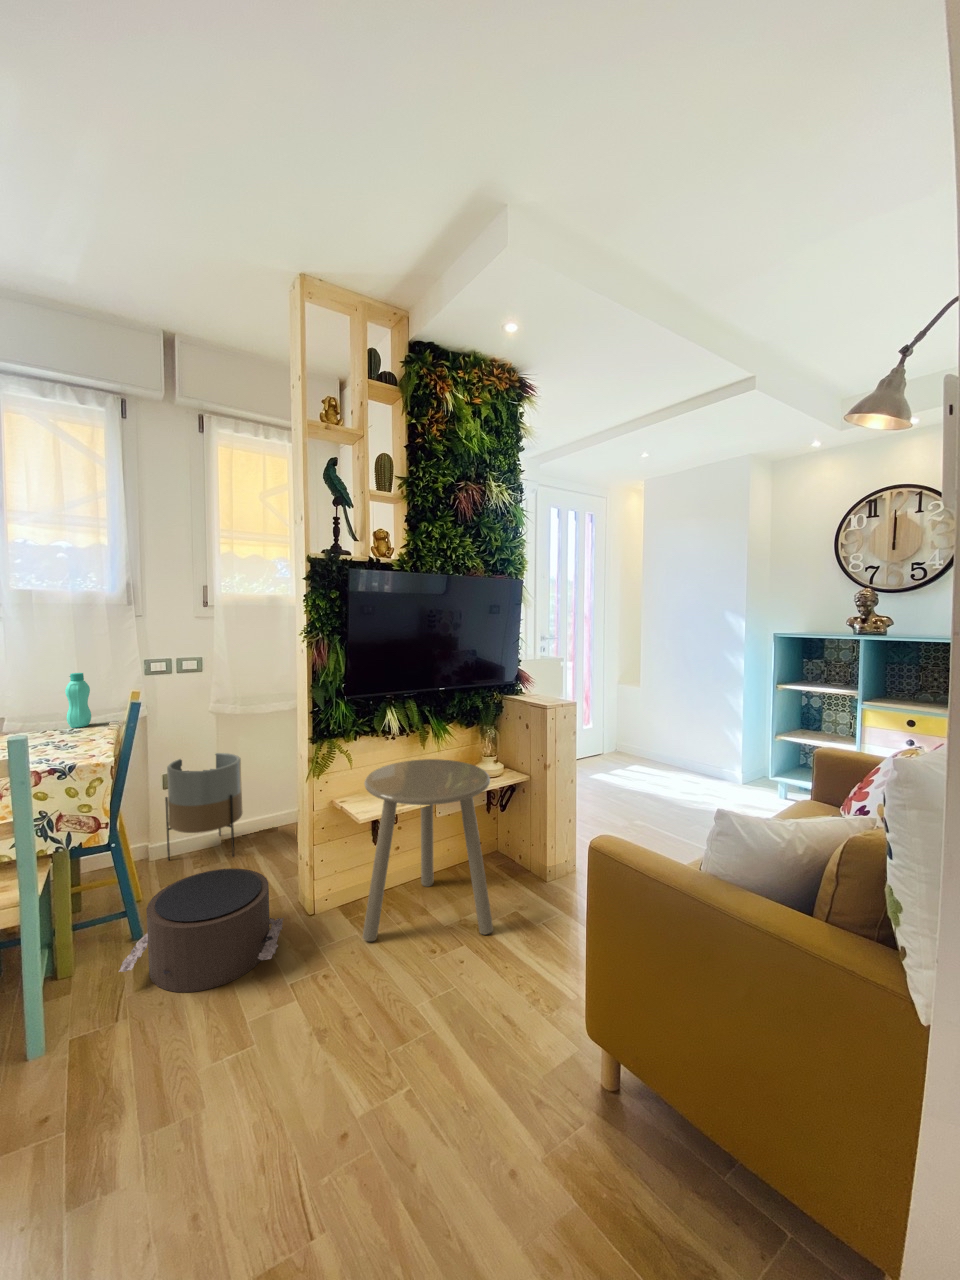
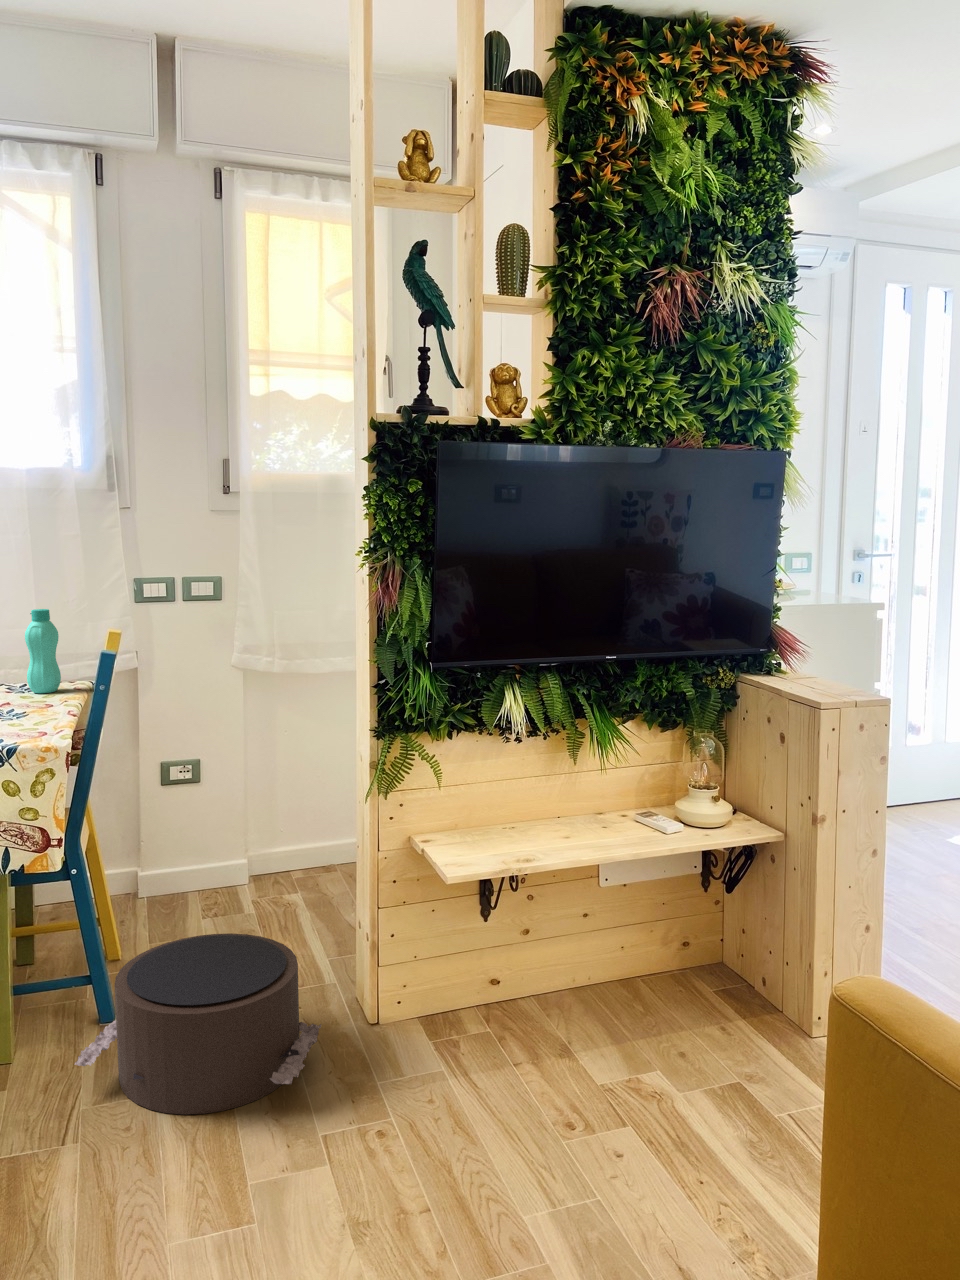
planter: present [165,753,242,860] -> none [172,751,288,921]
side table: present [362,759,493,941] -> none [444,785,682,1108]

